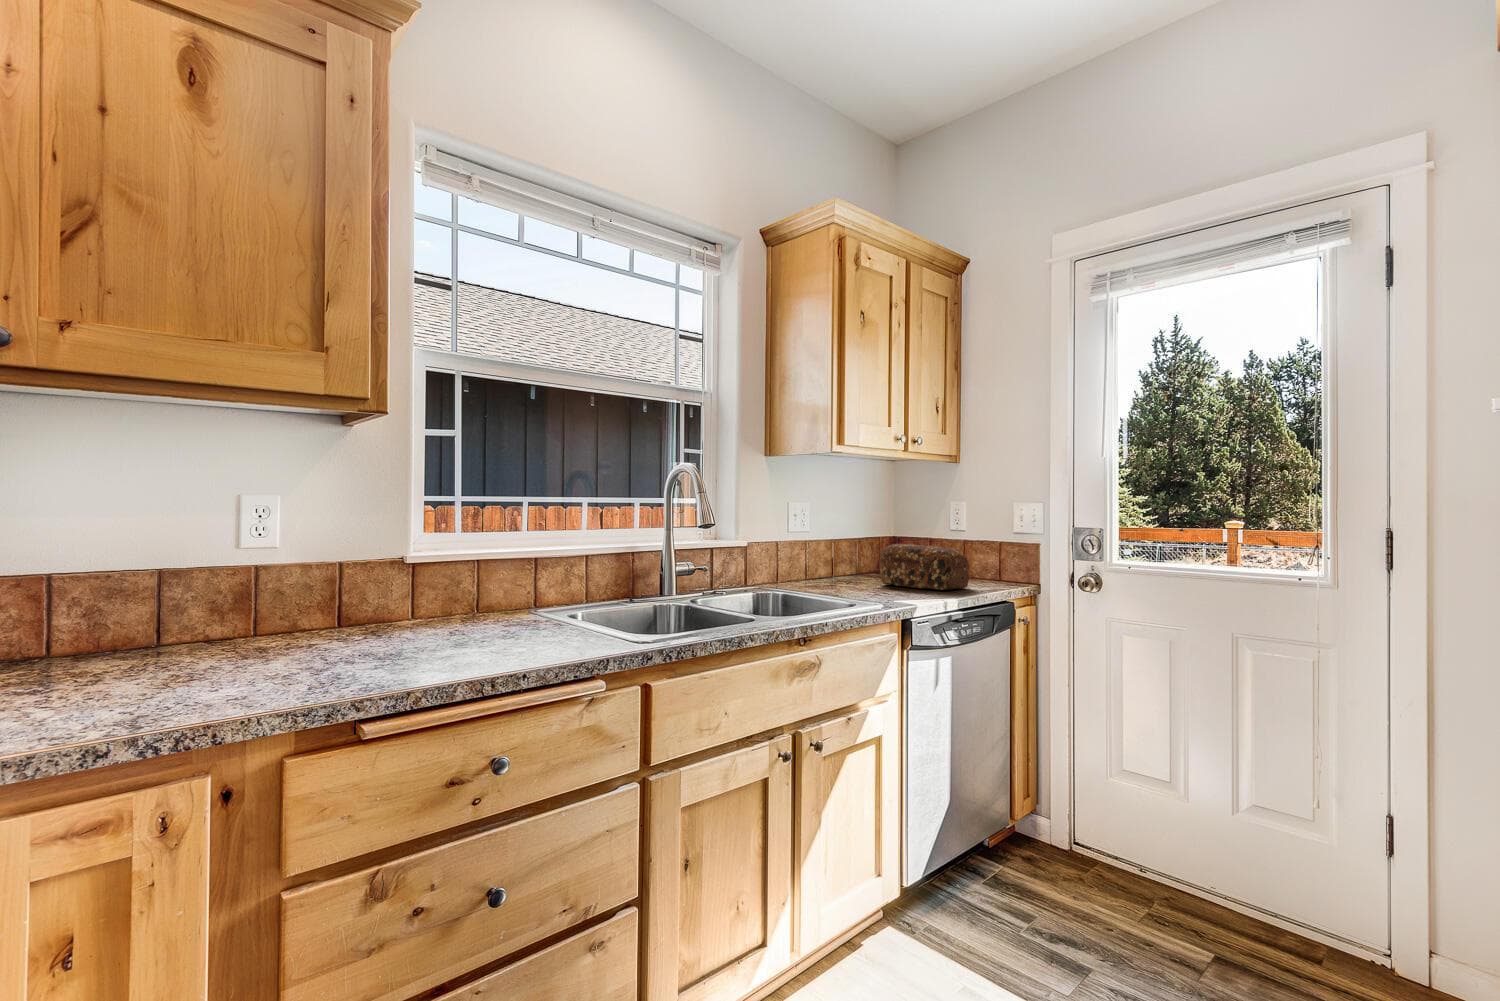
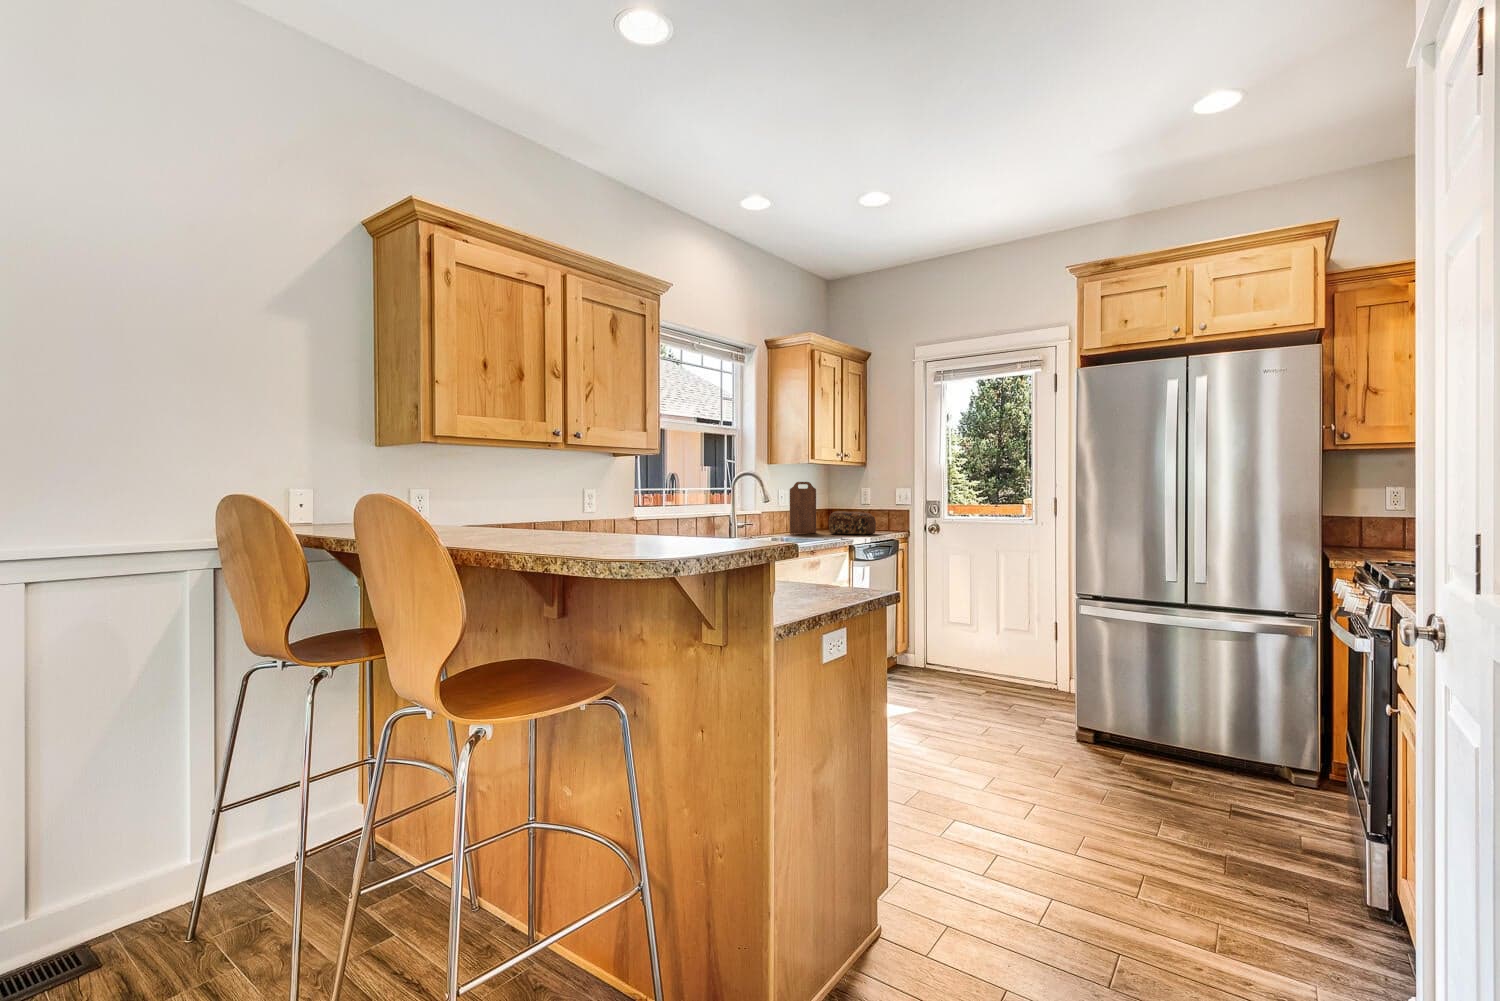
cutting board: none [808,488,861,583] -> present [790,482,816,534]

